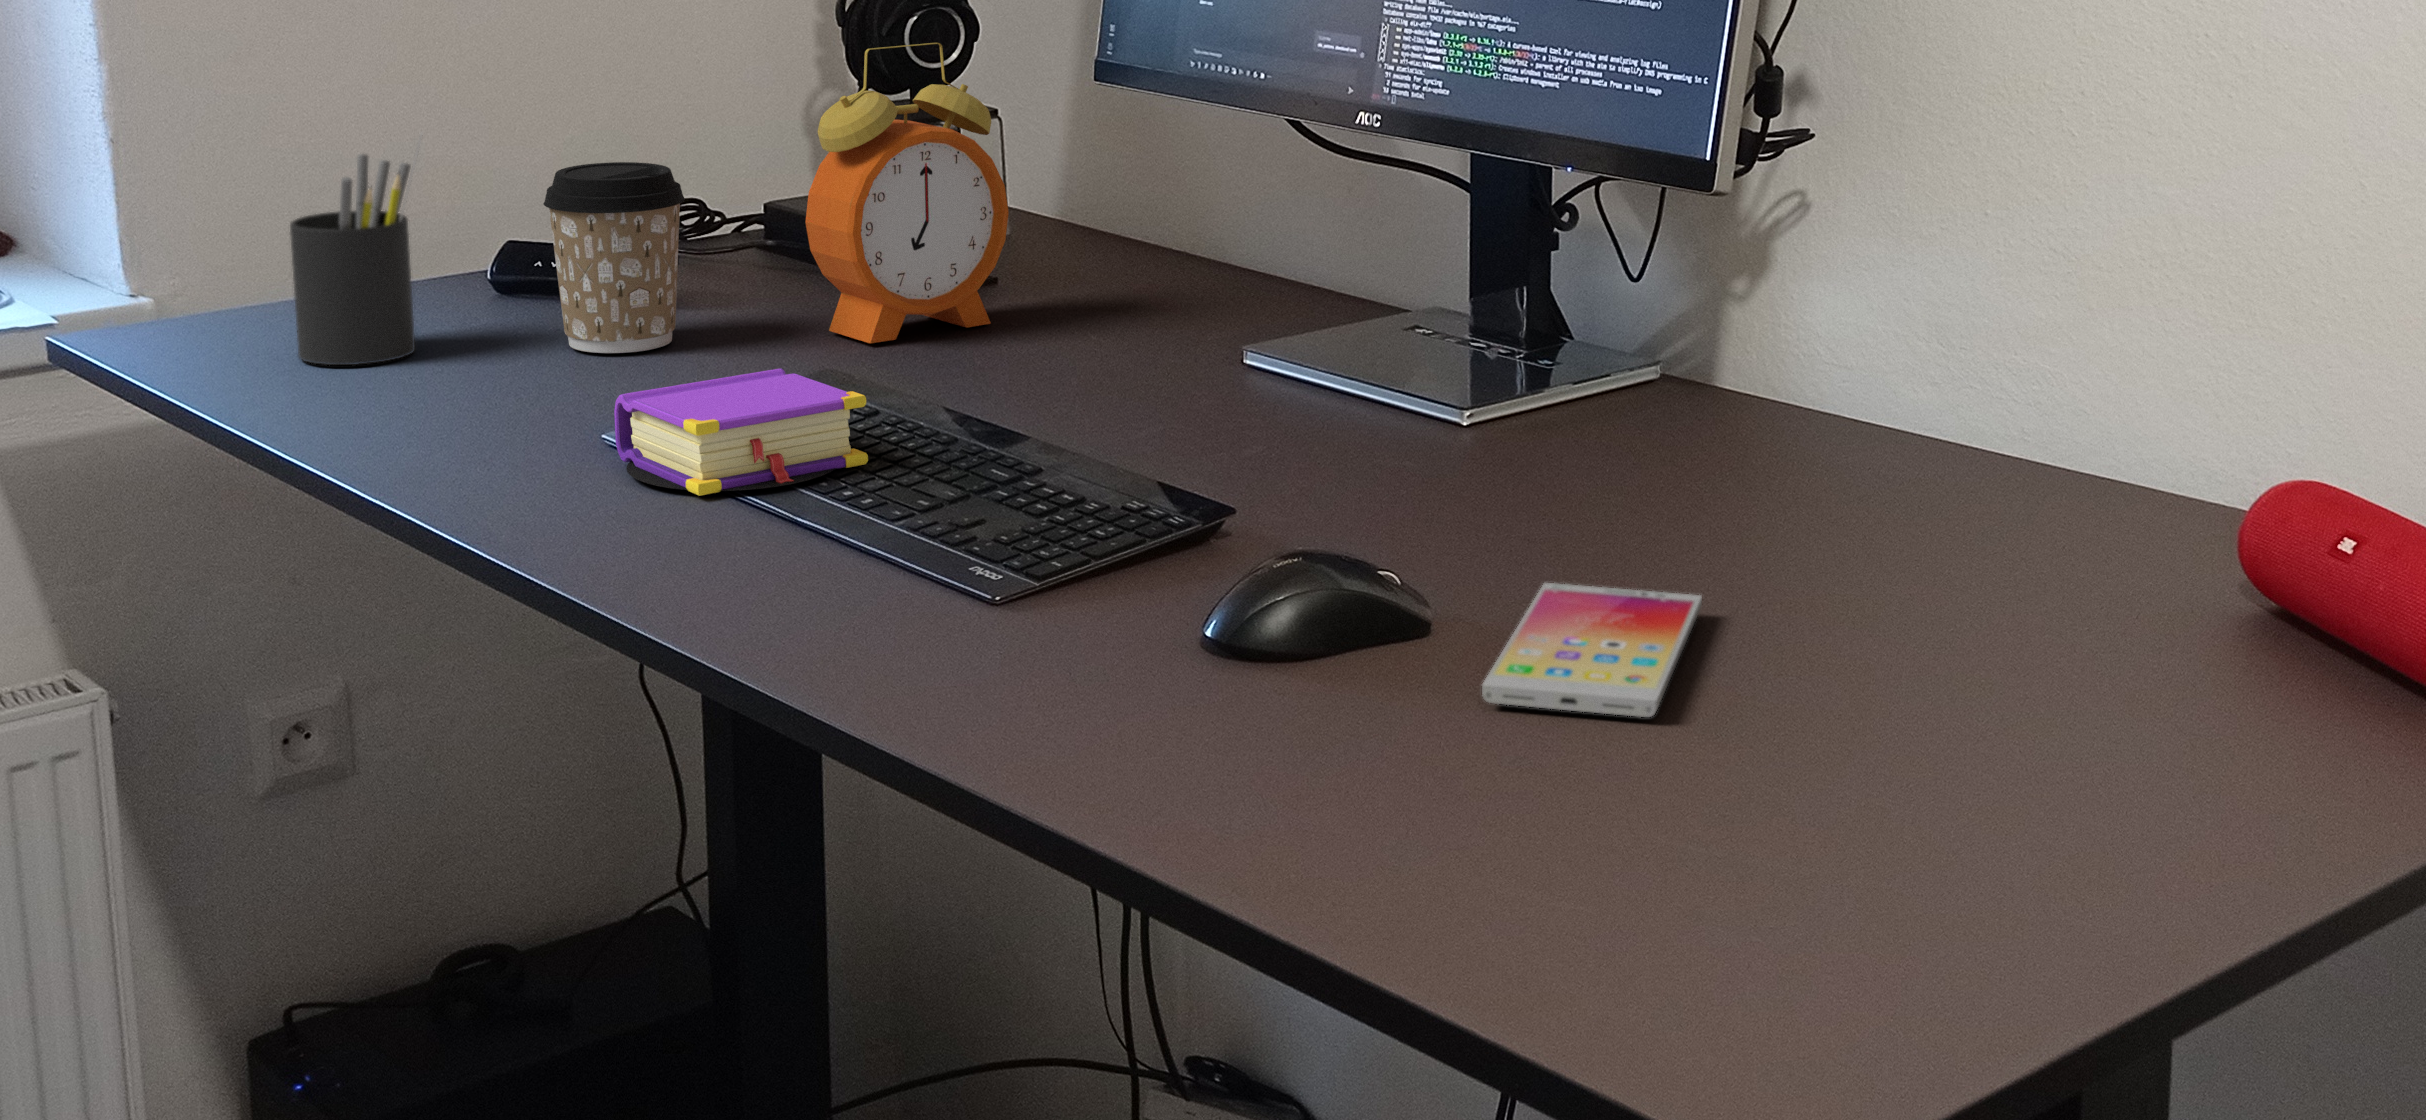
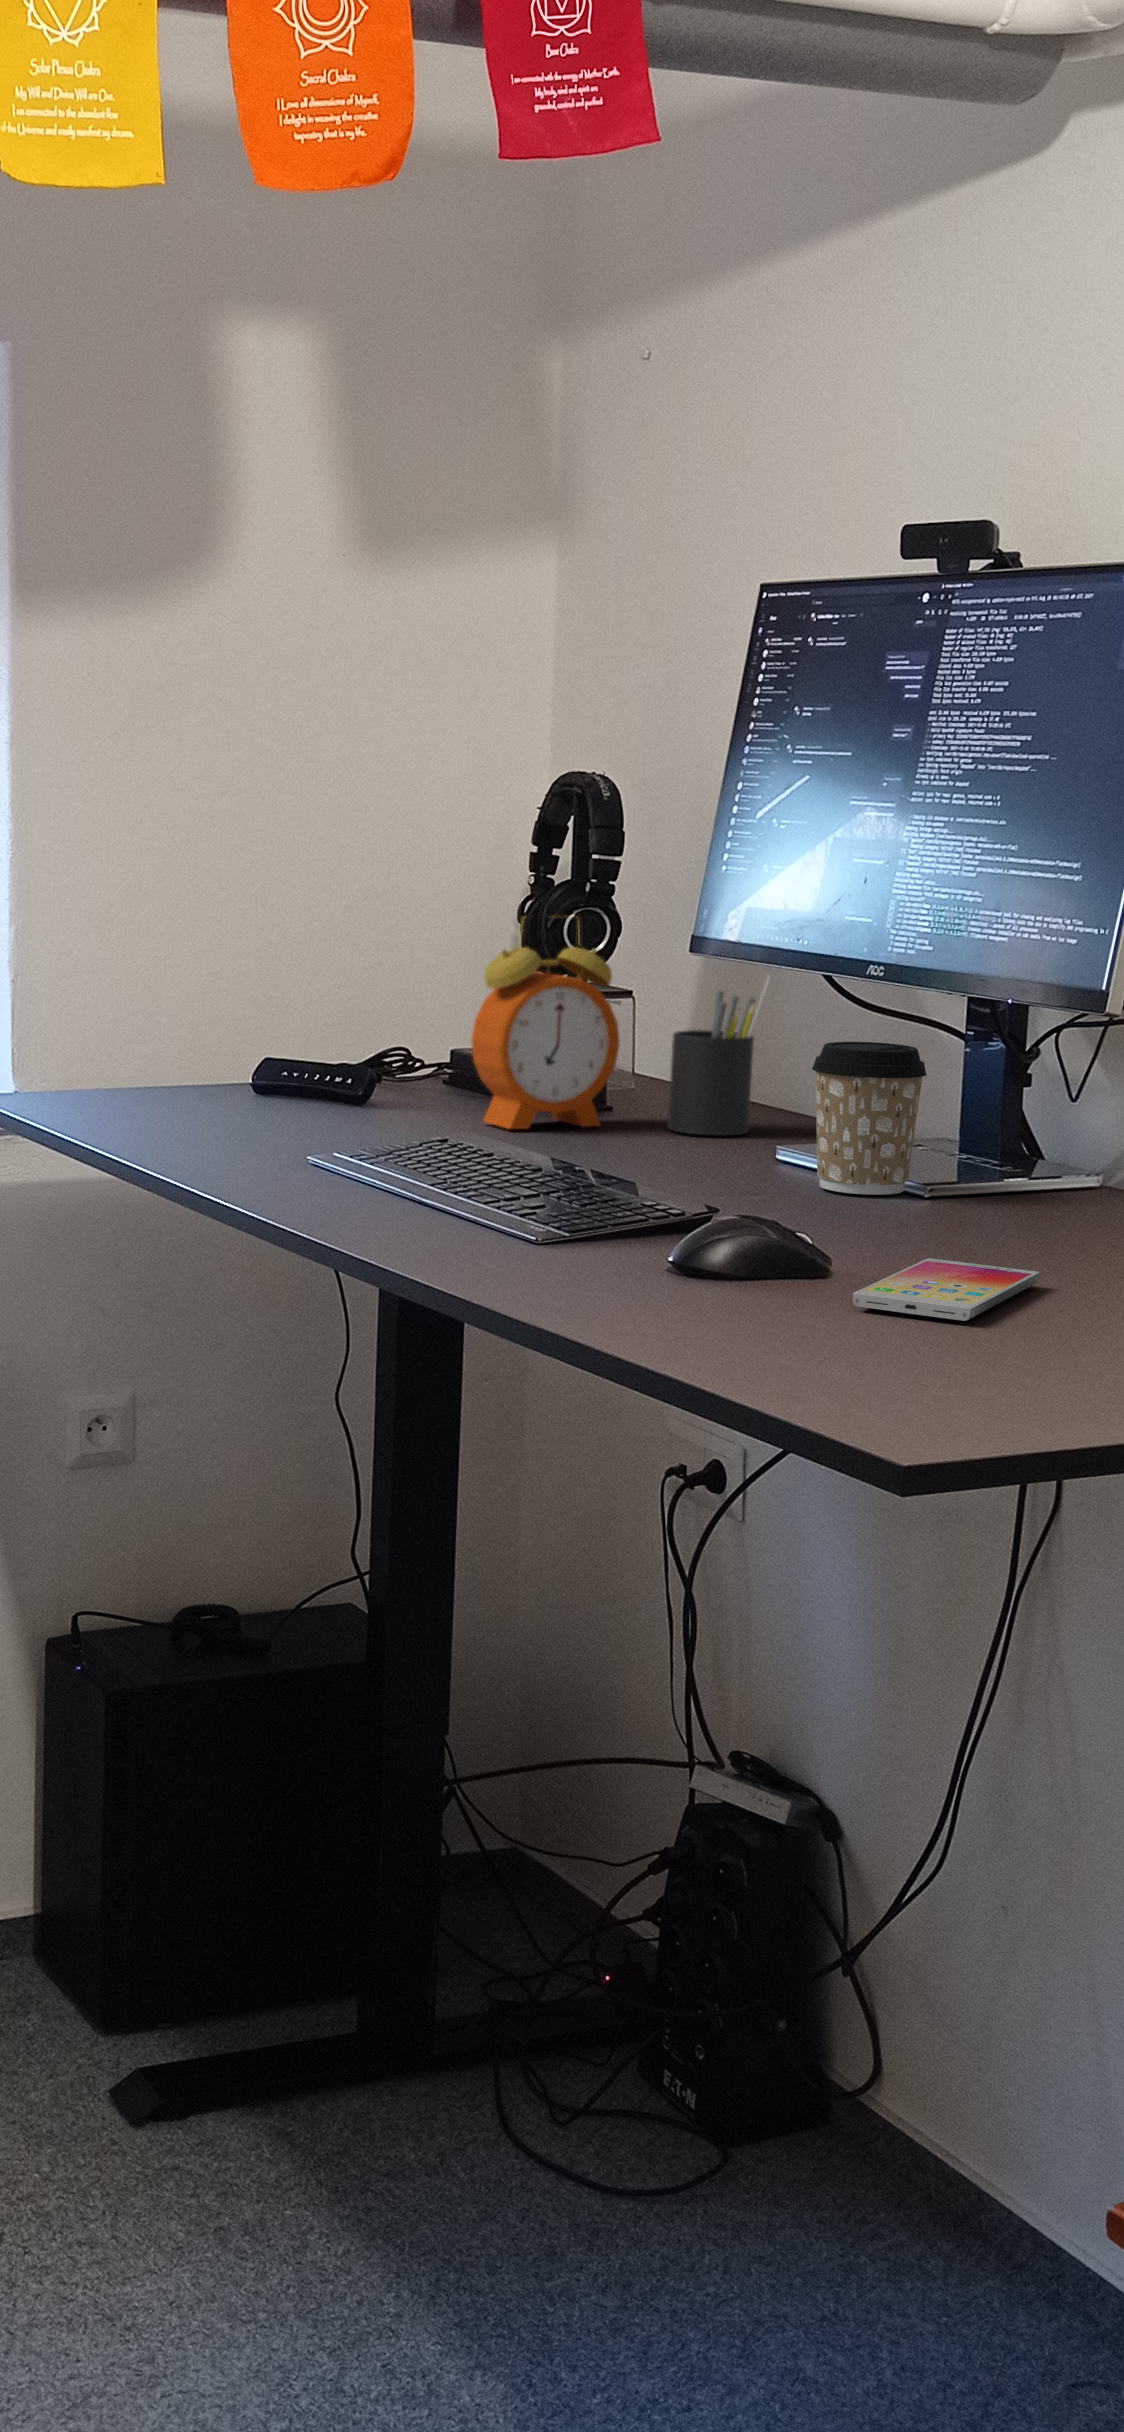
pen holder: present [290,134,422,365] -> present [668,975,771,1135]
coffee cup: present [543,162,685,353] -> present [812,1042,927,1195]
book: present [614,368,868,496] -> none [257,1119,549,1199]

